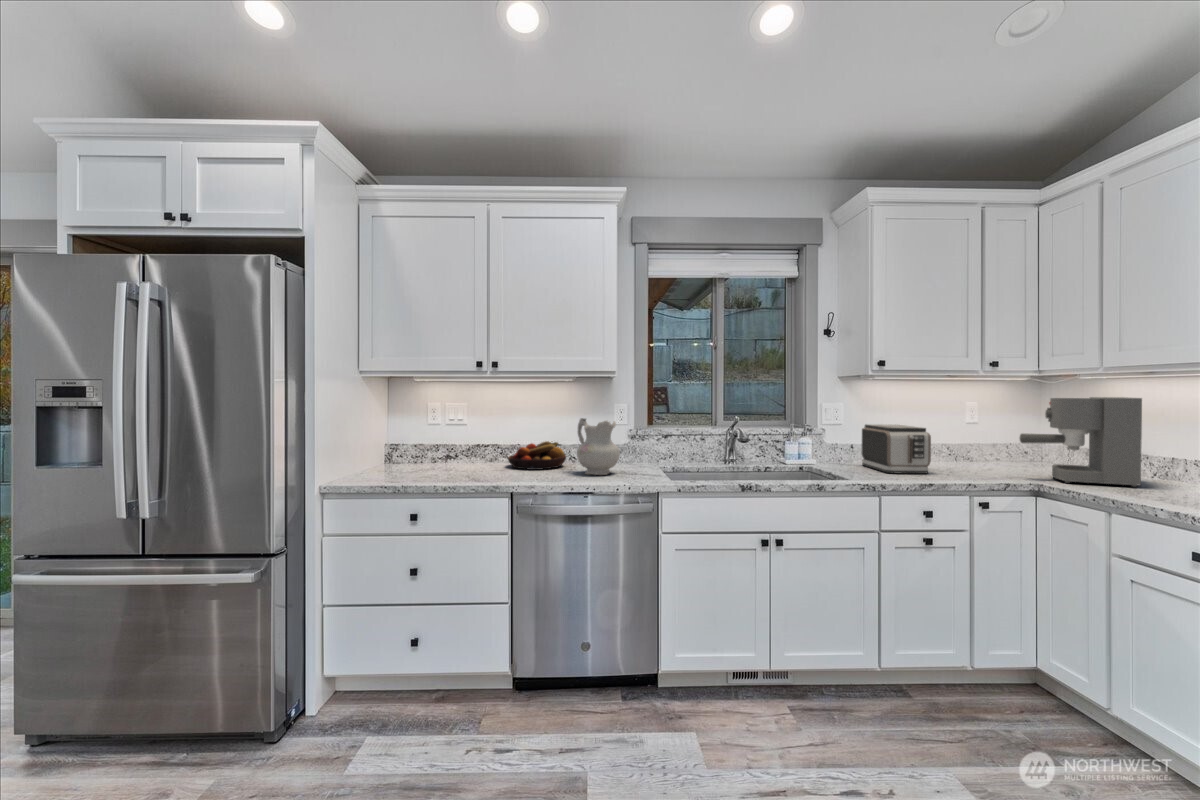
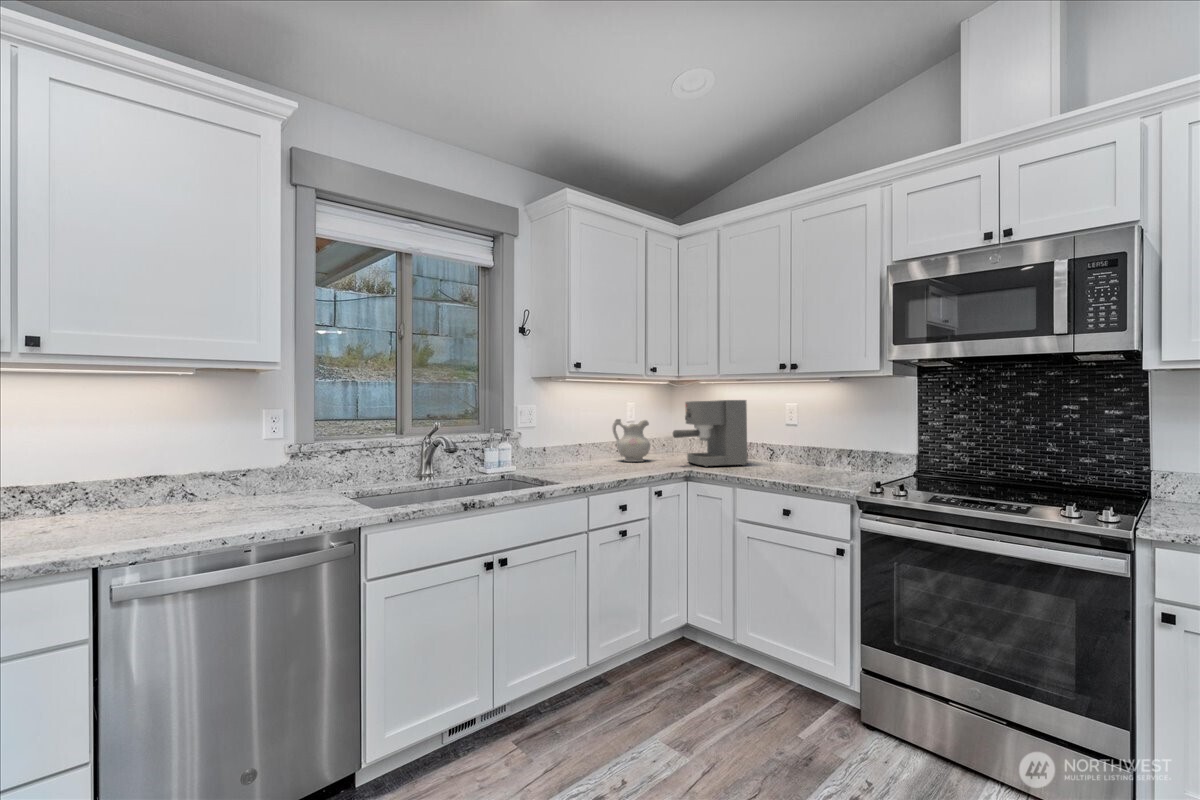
ceramic pitcher: present [577,418,620,475] -> present [612,419,650,462]
toaster: present [862,424,931,474] -> none [550,428,612,472]
fruit bowl: present [508,441,566,470] -> none [44,472,178,525]

